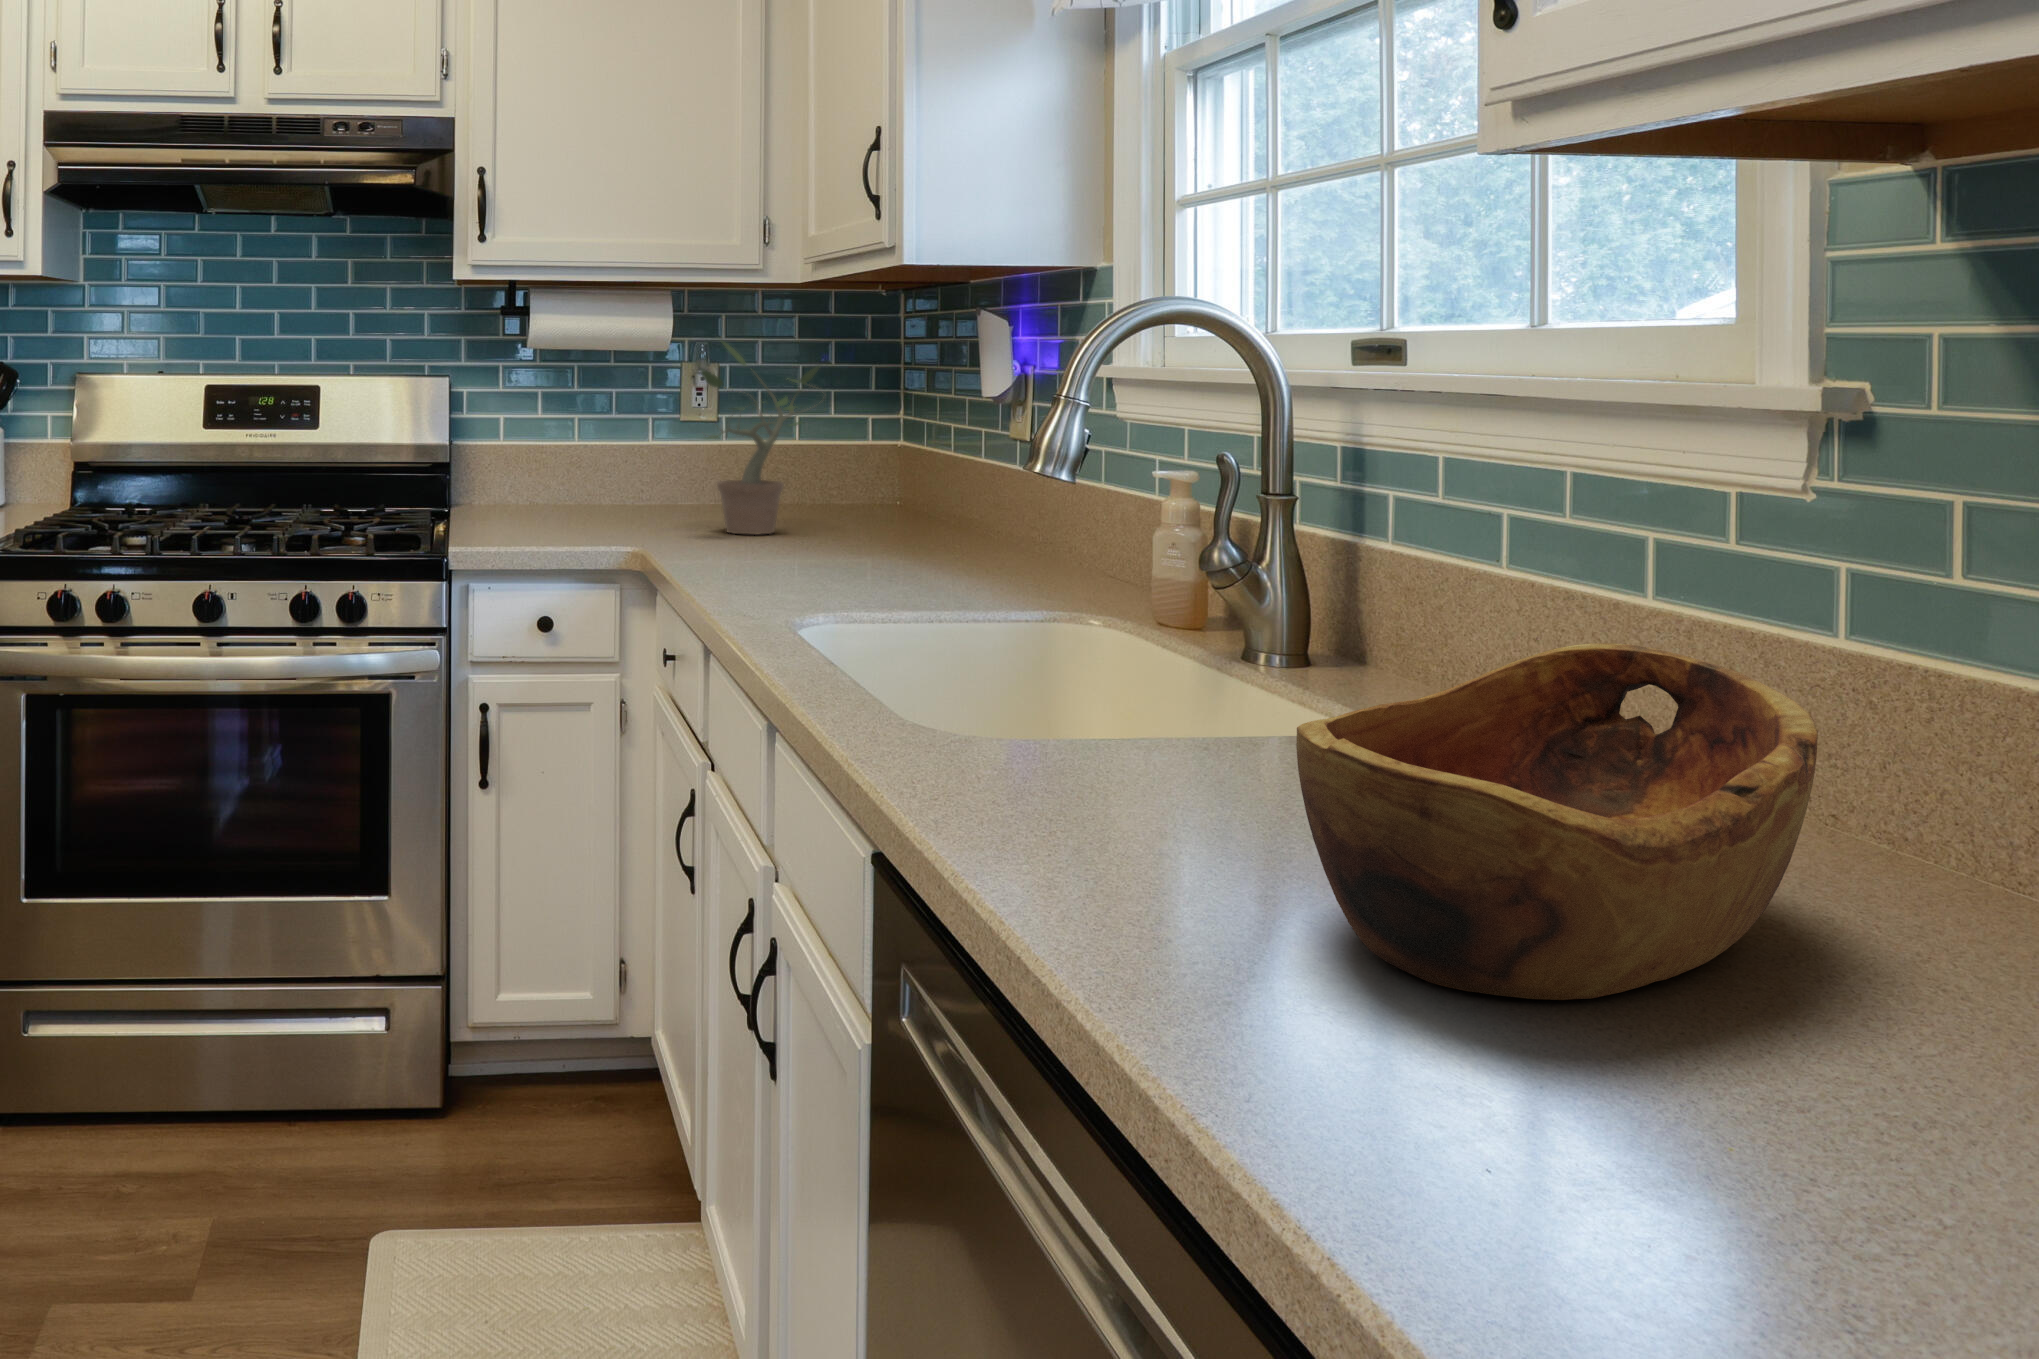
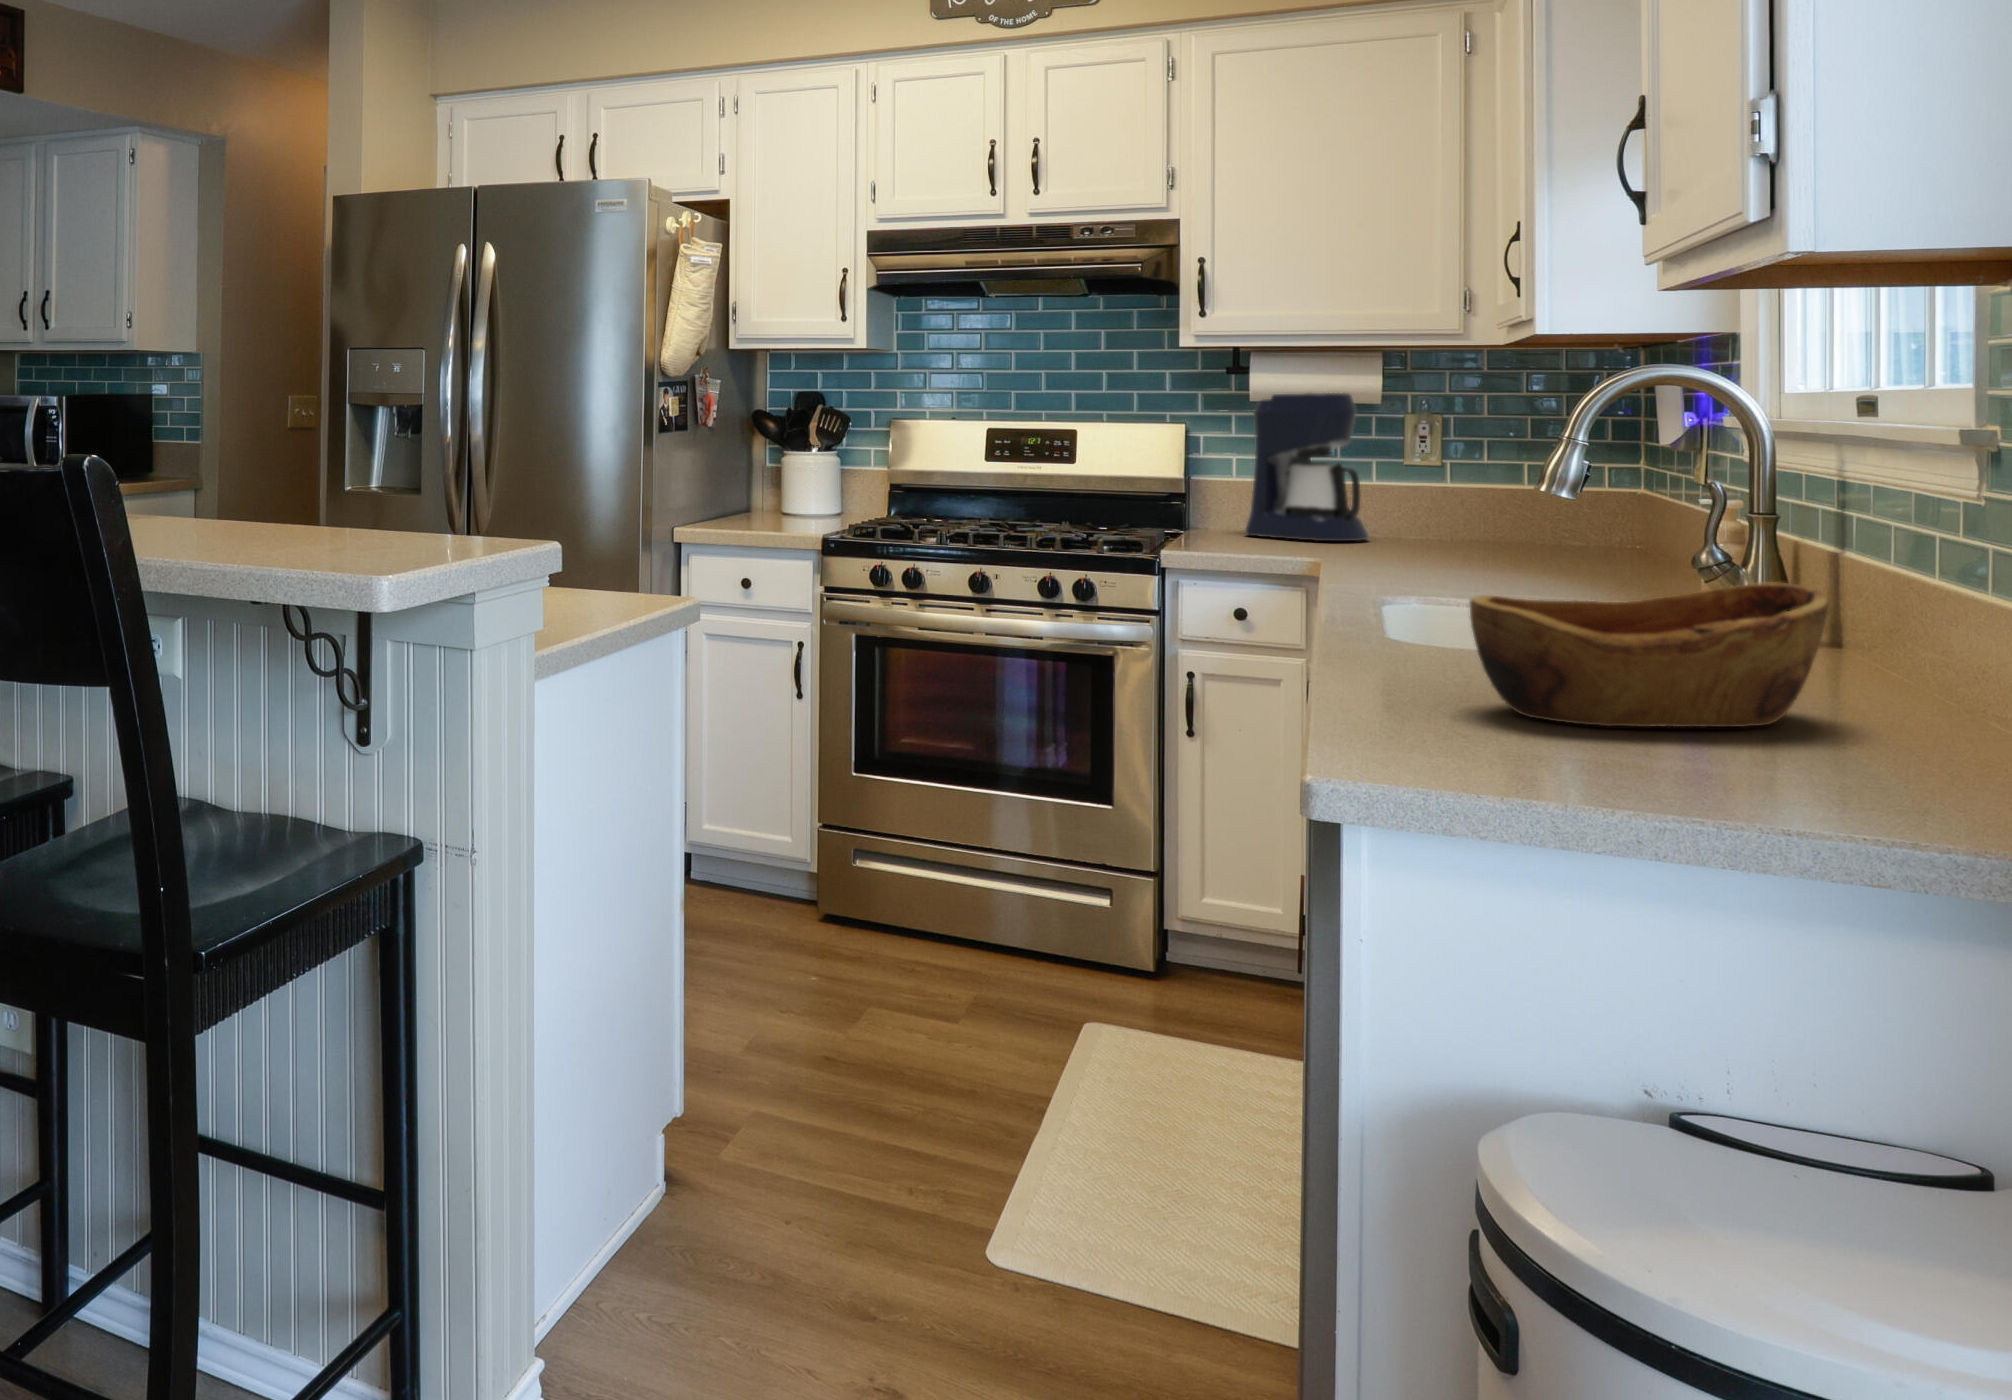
coffee maker: none [522,339,656,518] -> present [1245,393,1369,541]
potted plant: present [700,342,826,534] -> none [1388,389,1525,556]

